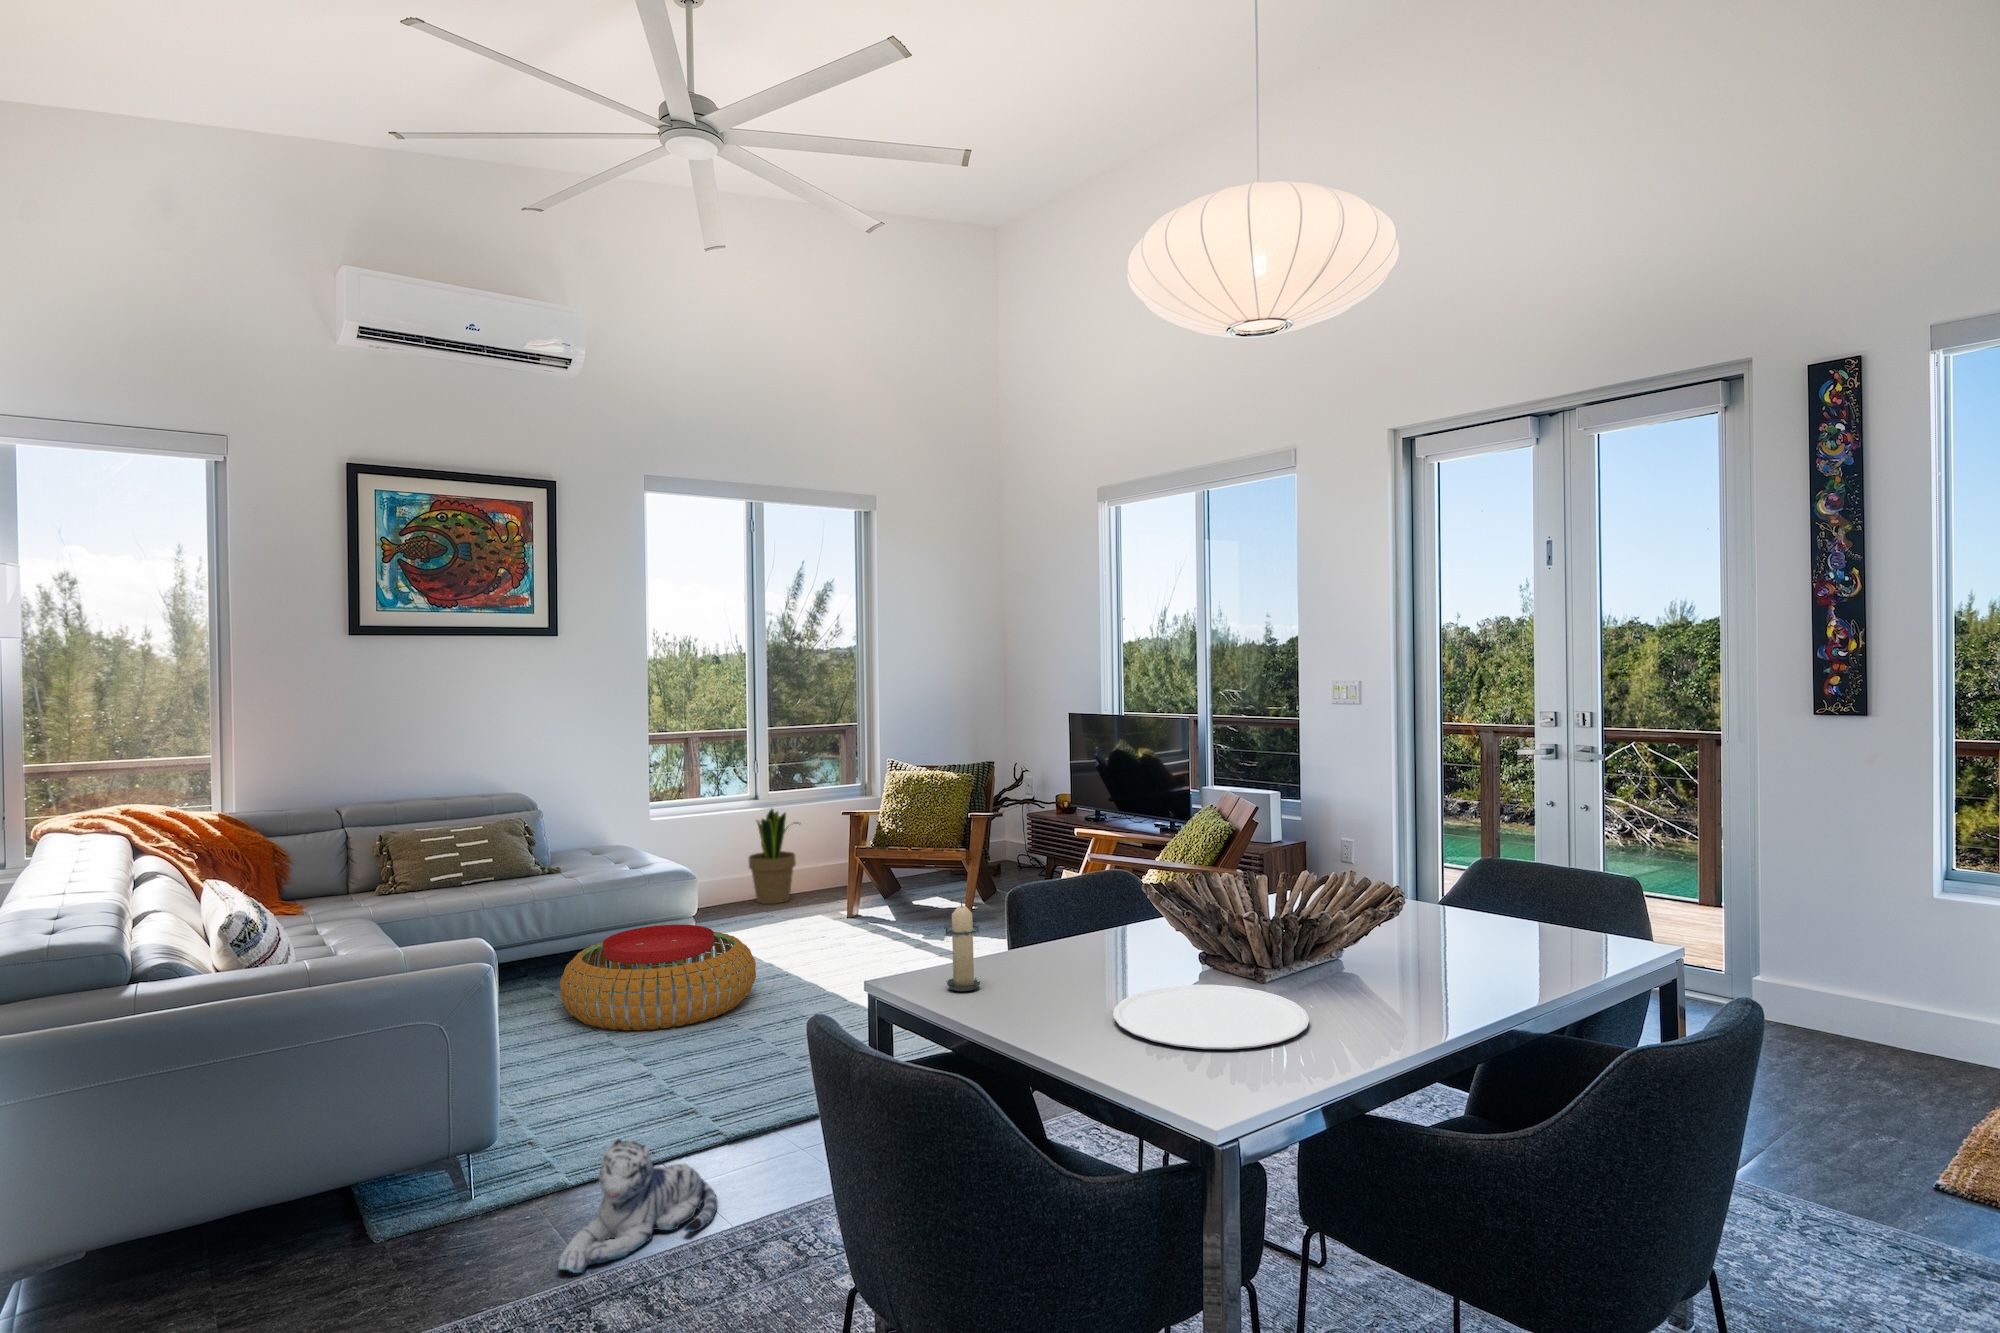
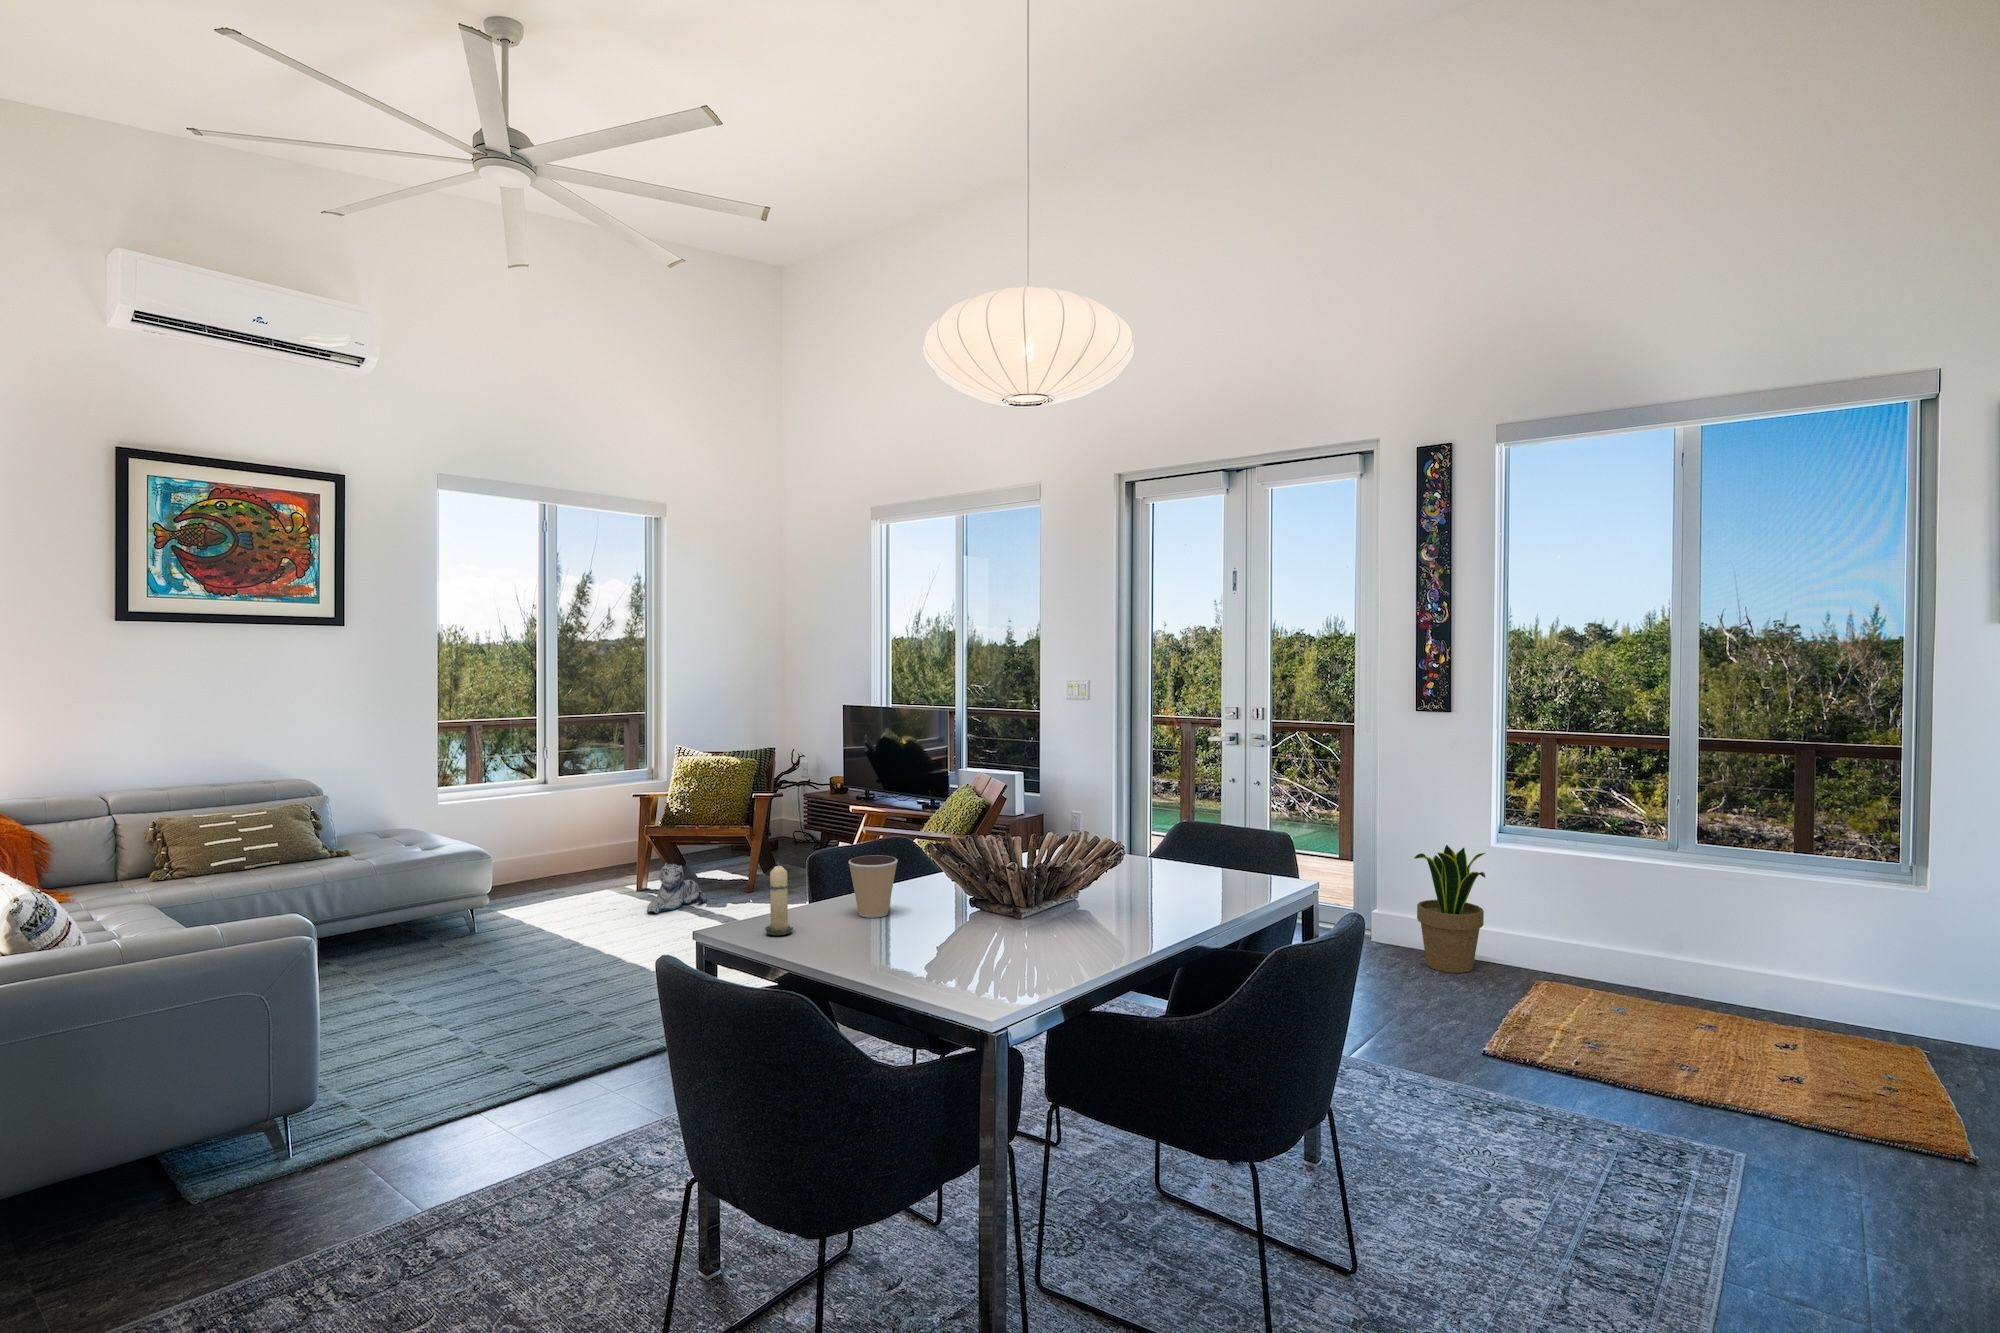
potted plant: present [749,809,798,904] -> present [1414,845,1485,973]
coffee cup: none [1049,895,1110,973] -> present [848,855,898,918]
pouf: present [560,925,756,1031] -> none [356,900,554,1000]
plate: present [1113,985,1310,1049] -> none [905,922,1055,967]
plush toy: present [558,1139,717,1273] -> present [647,863,707,913]

